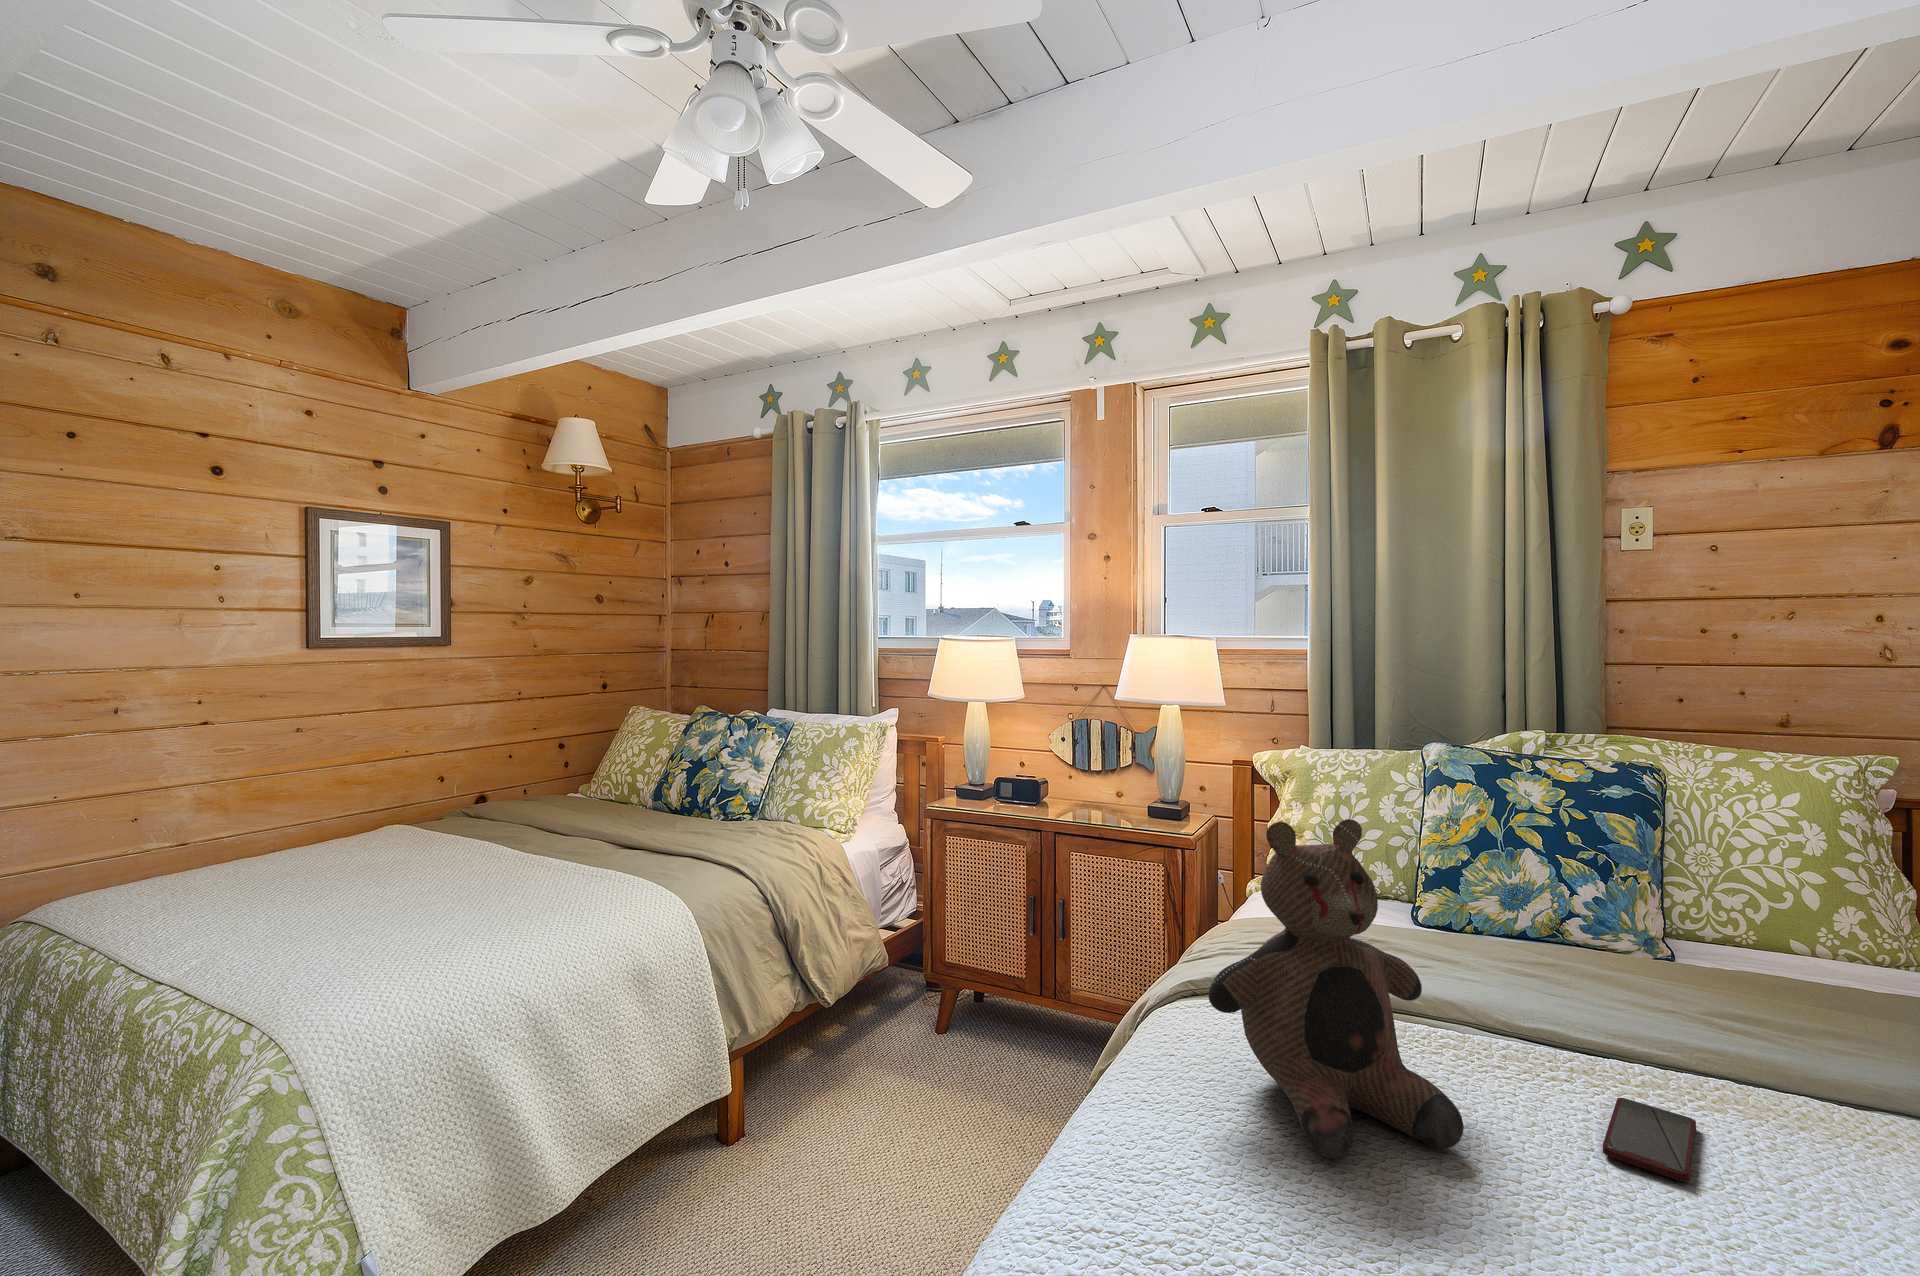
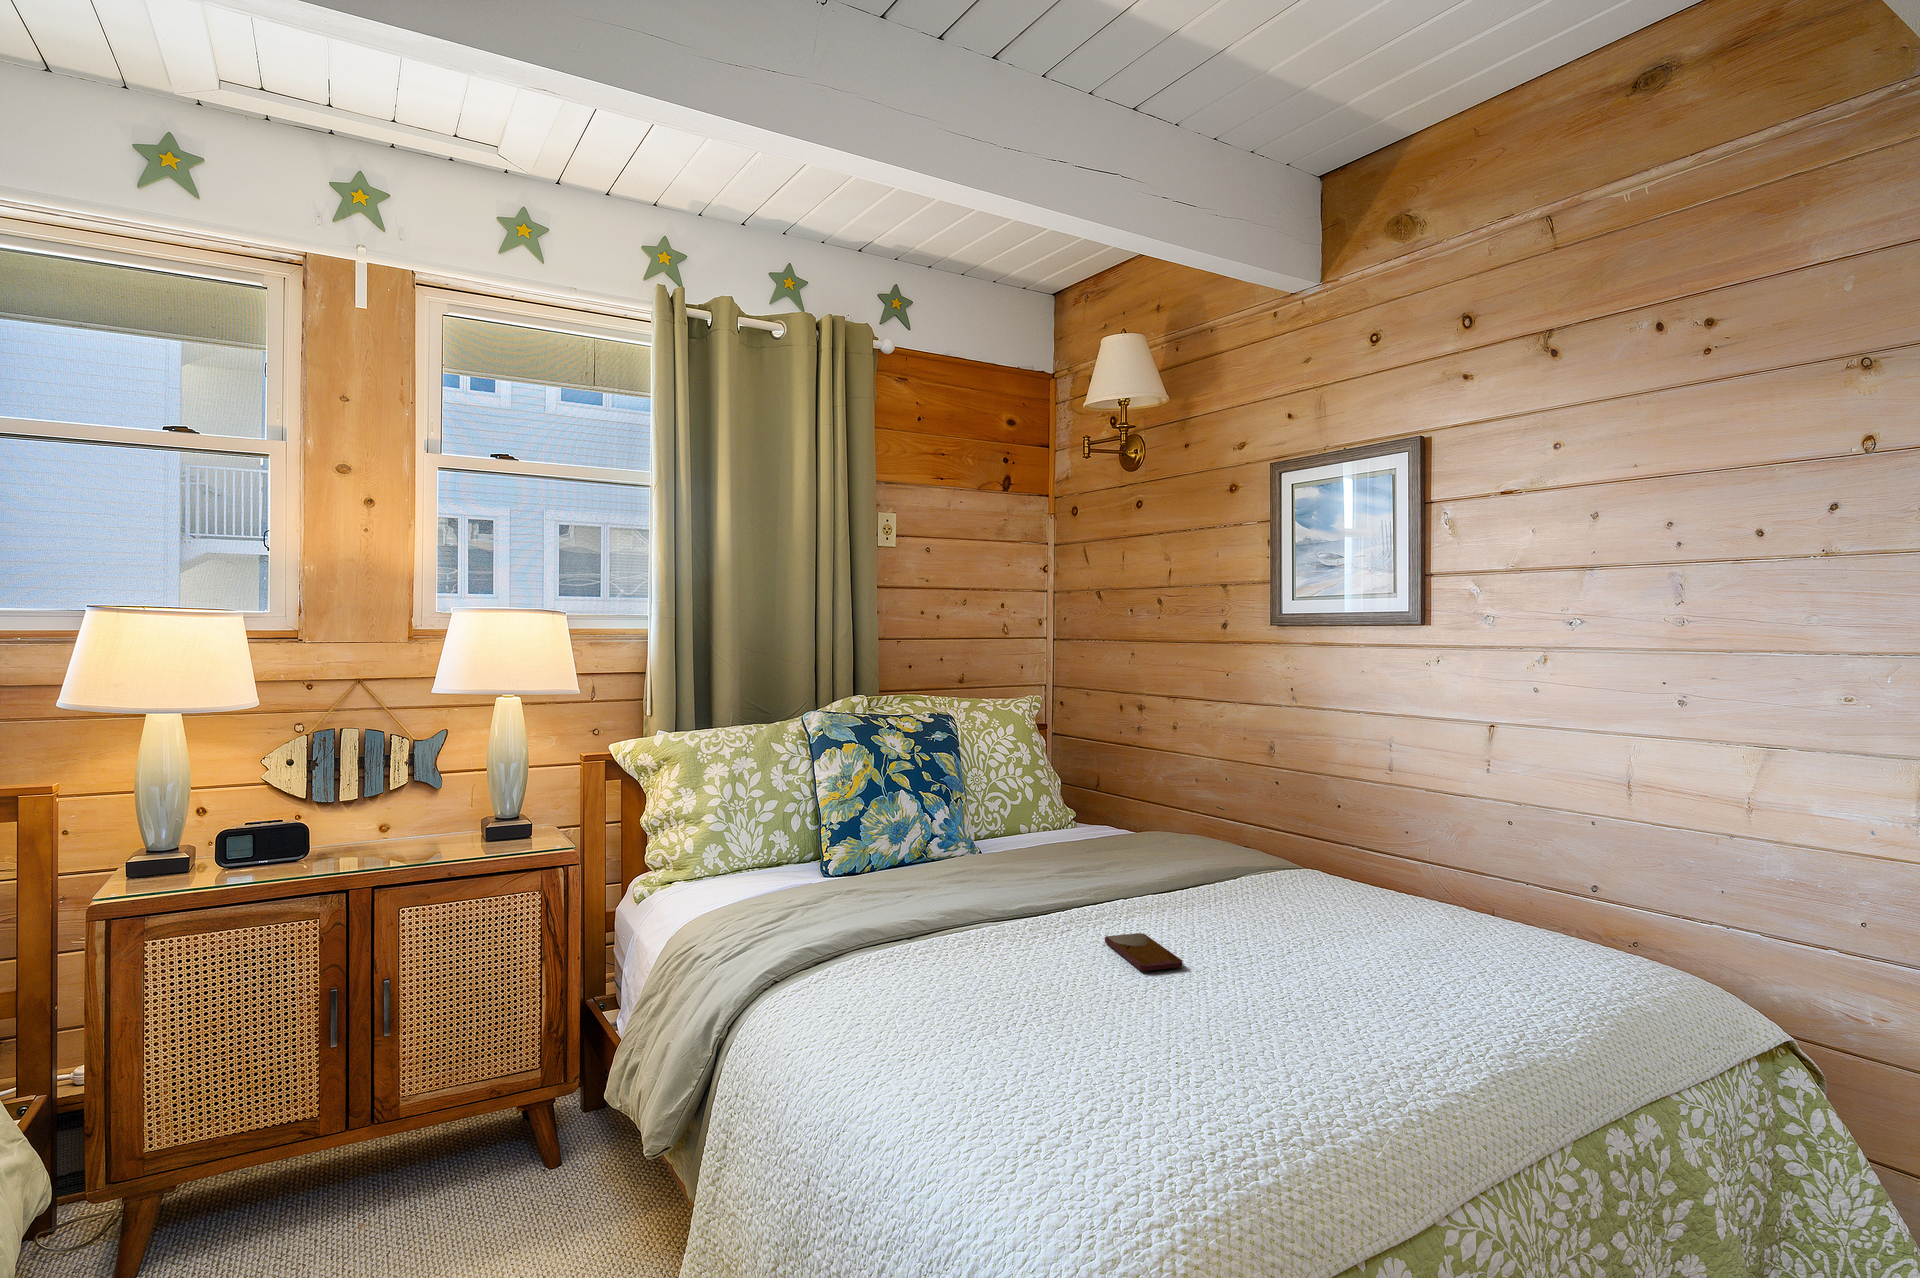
teddy bear: present [1208,819,1464,1158] -> none [916,760,1100,1050]

